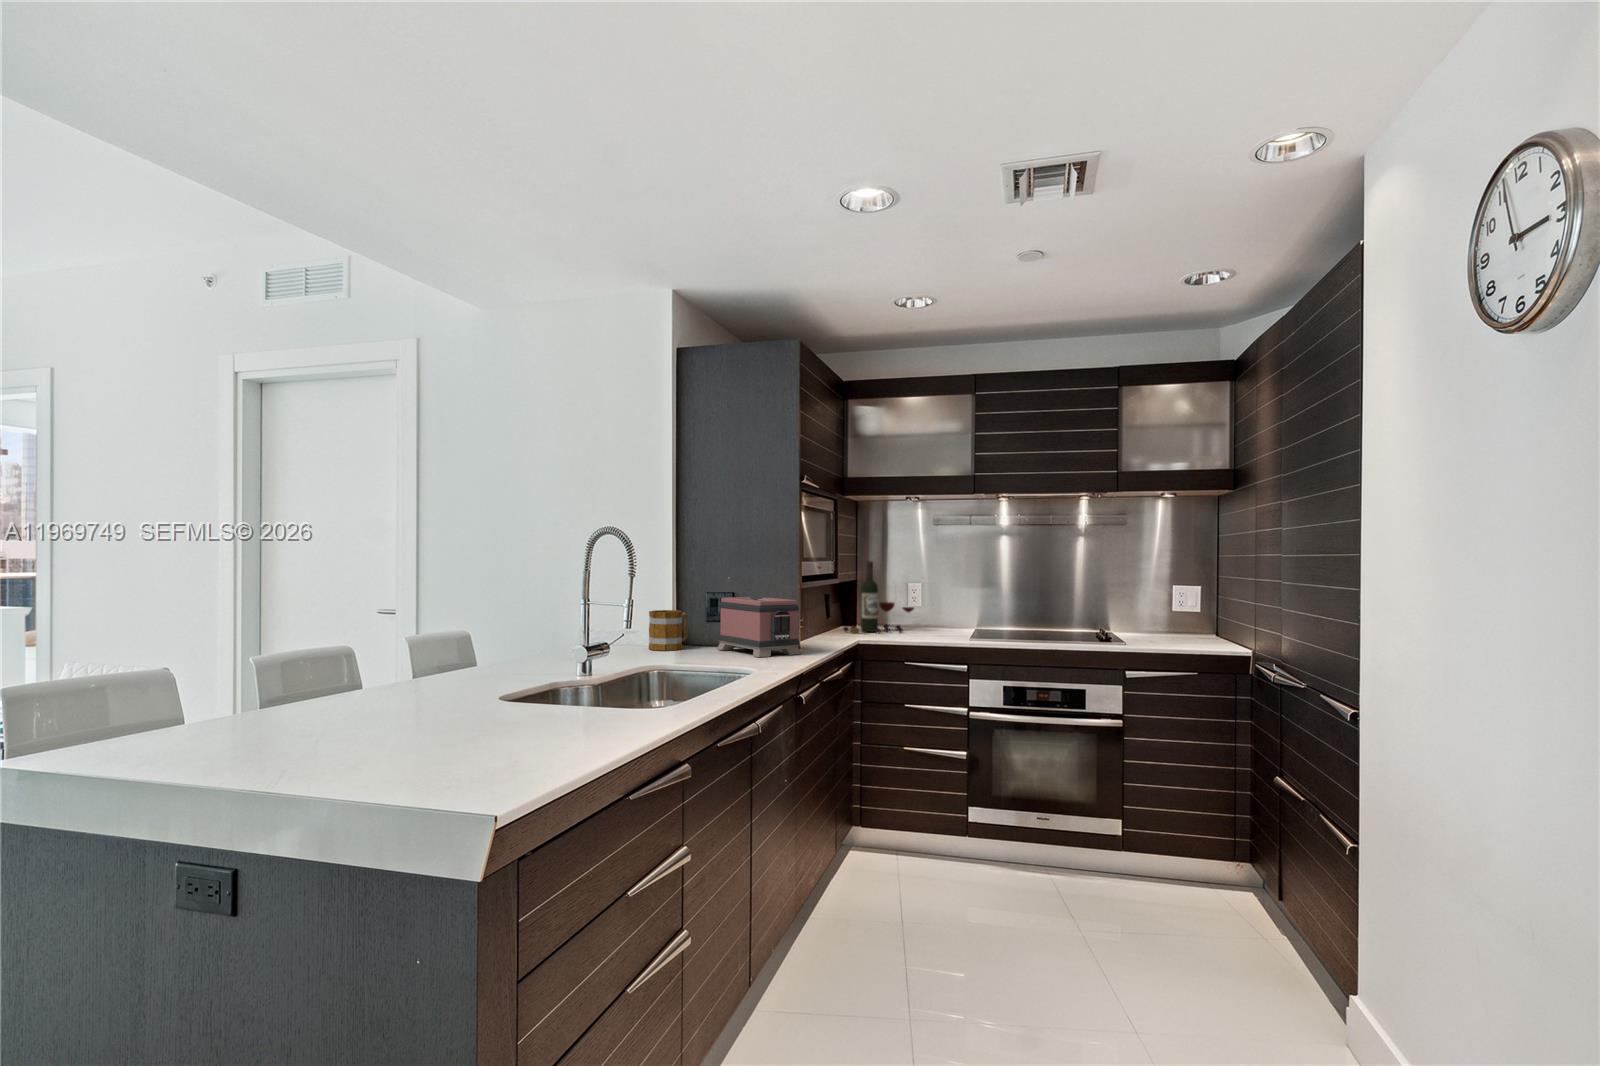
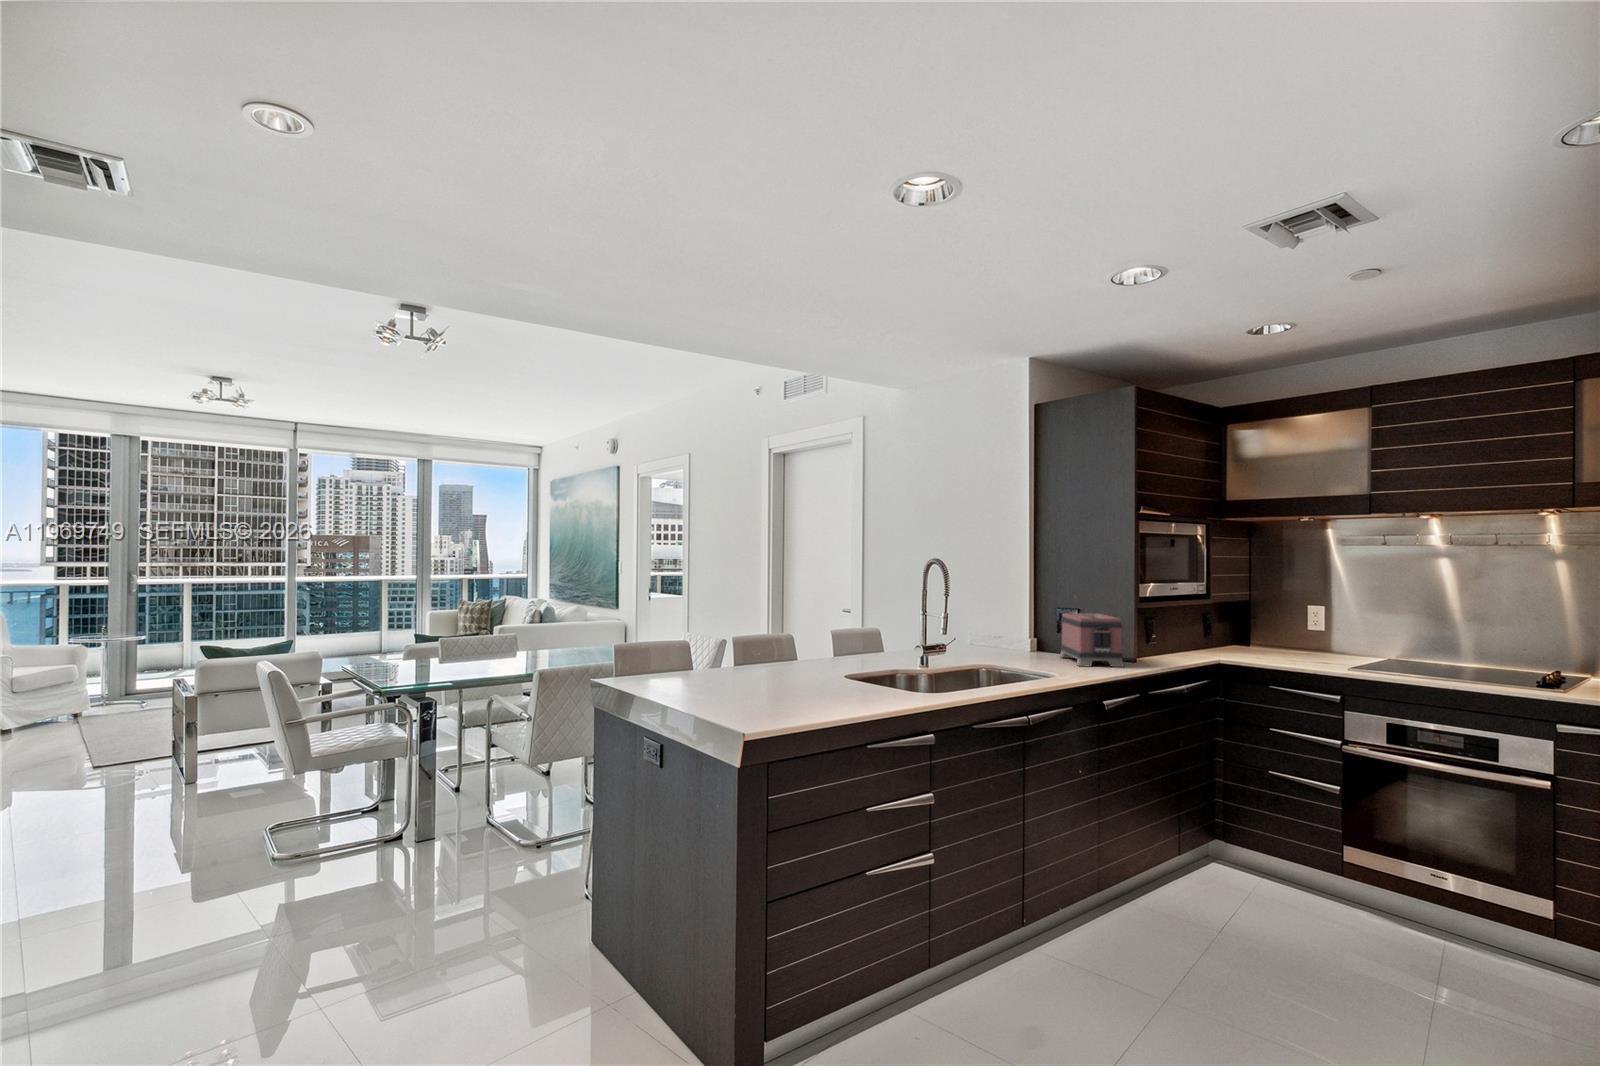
wine bottle: present [843,561,914,633] -> none [1222,583,1309,657]
mug: present [649,610,689,651] -> none [1005,621,1042,655]

